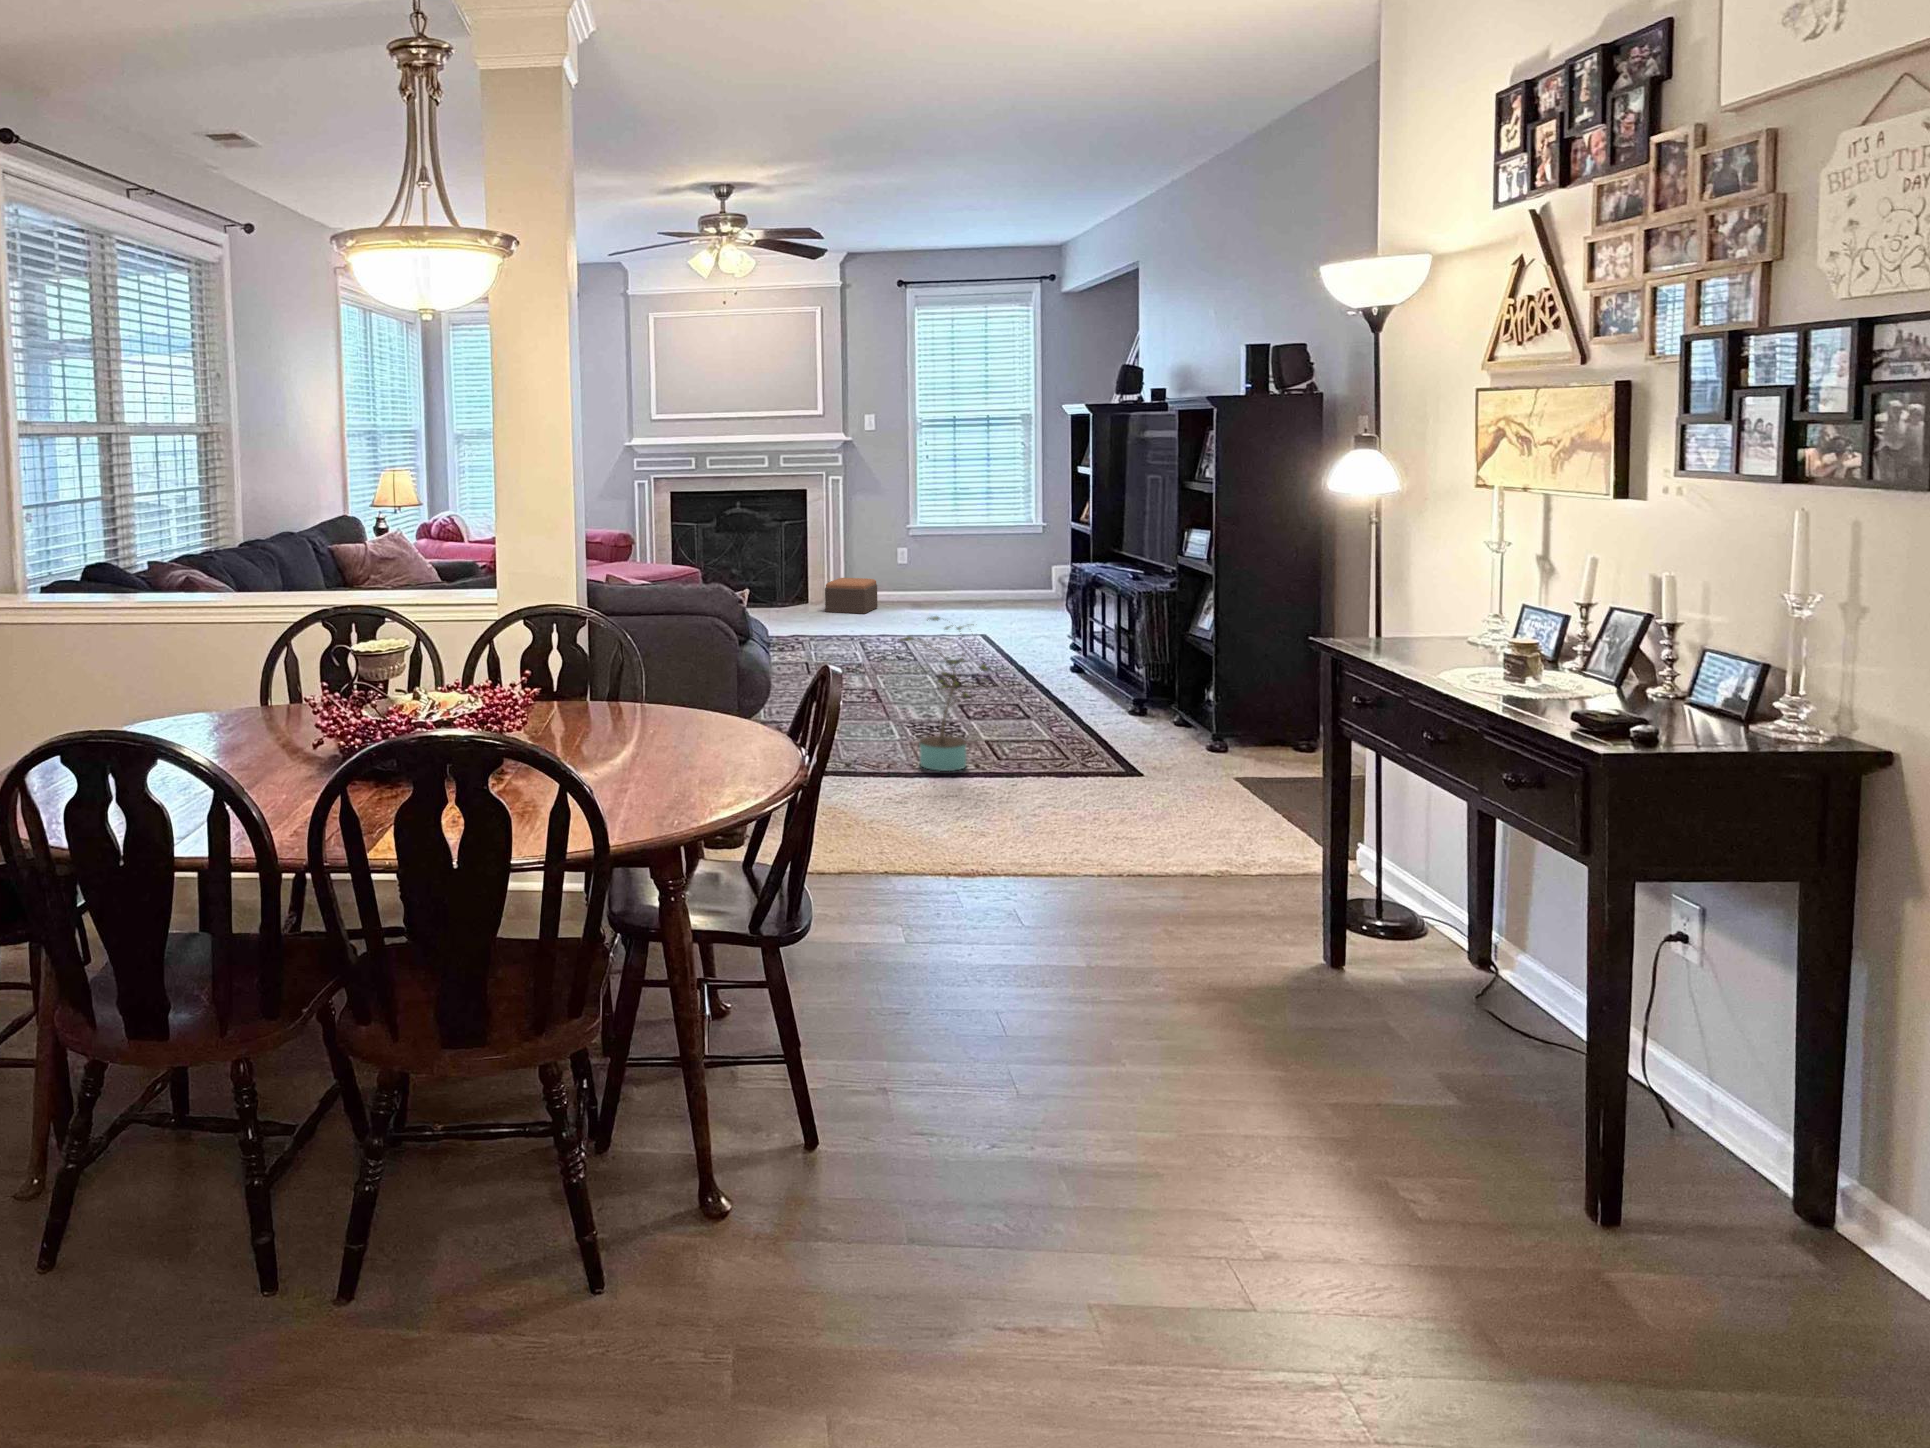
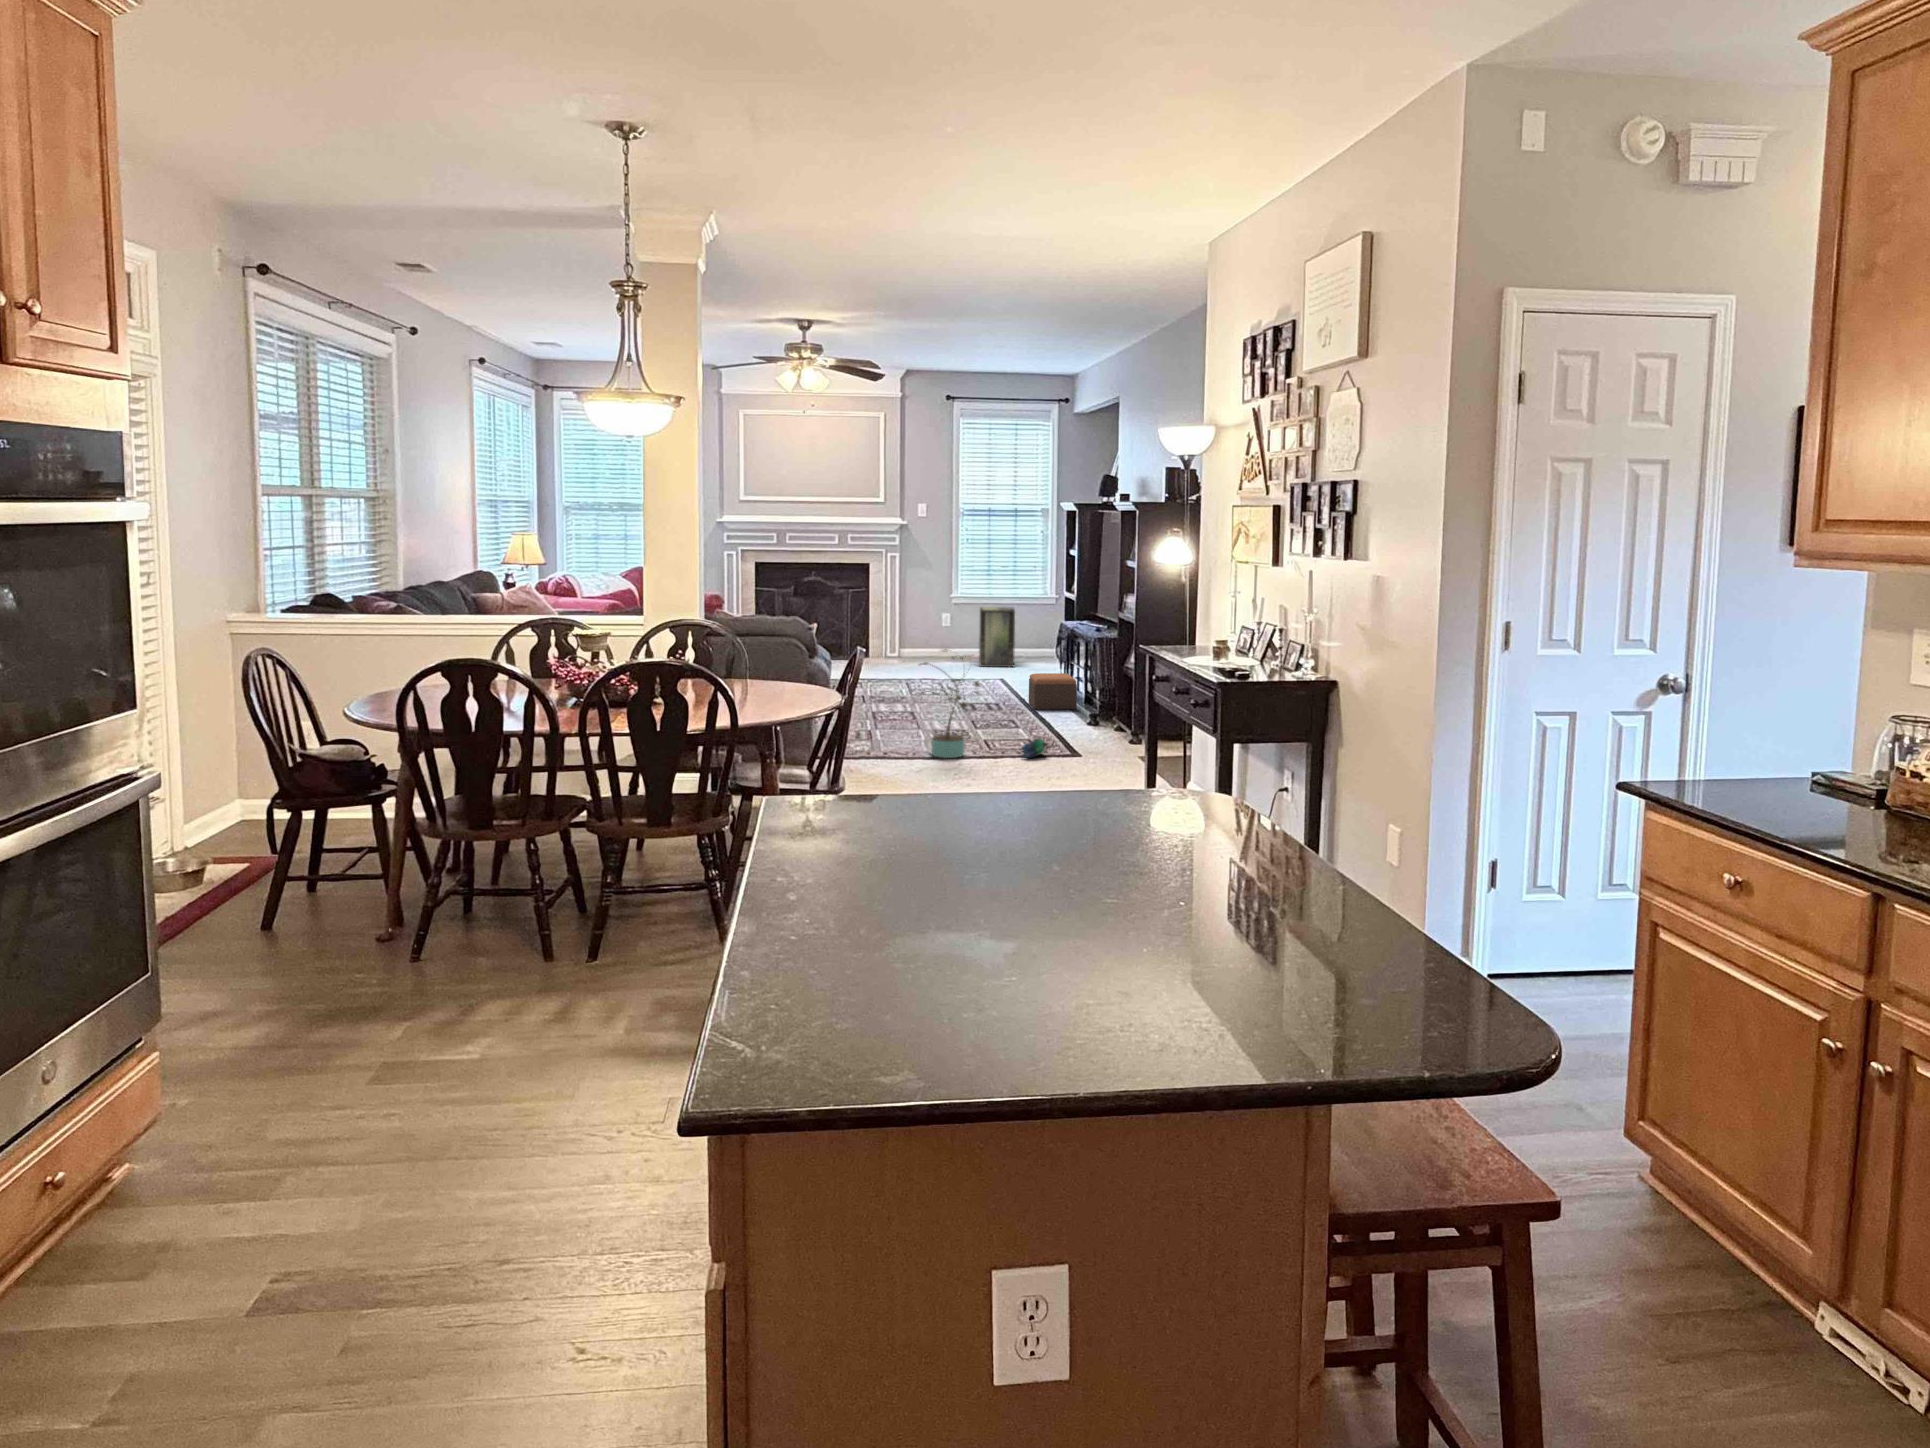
storage box: none [946,539,993,614] -> present [979,607,1015,667]
footstool: present [825,578,878,614] -> present [1029,673,1077,709]
plush toy: none [1046,742,1090,774] -> present [1021,738,1047,758]

